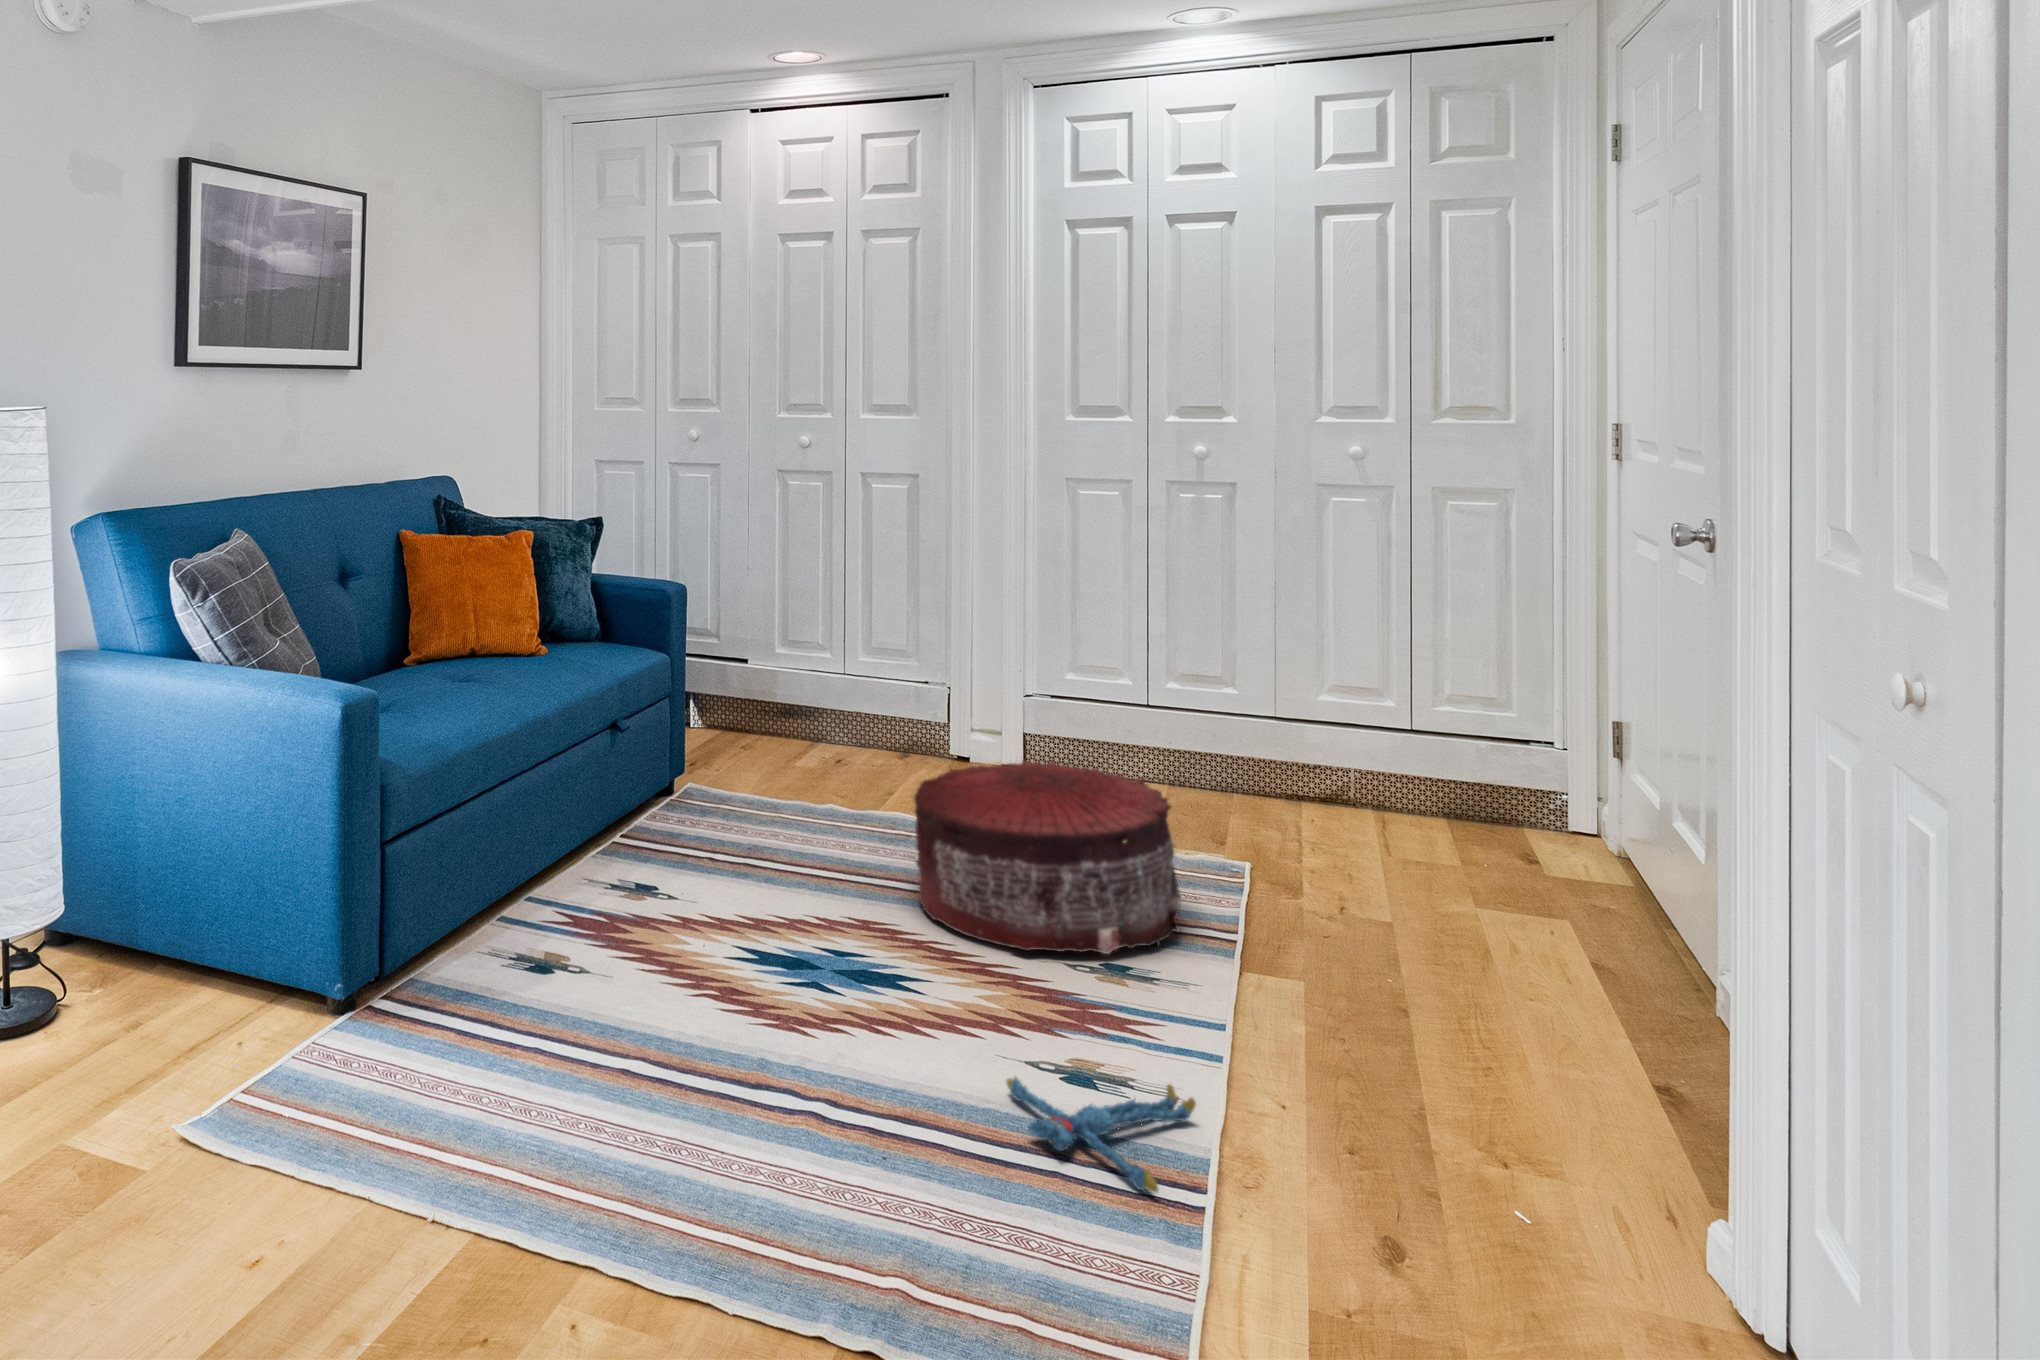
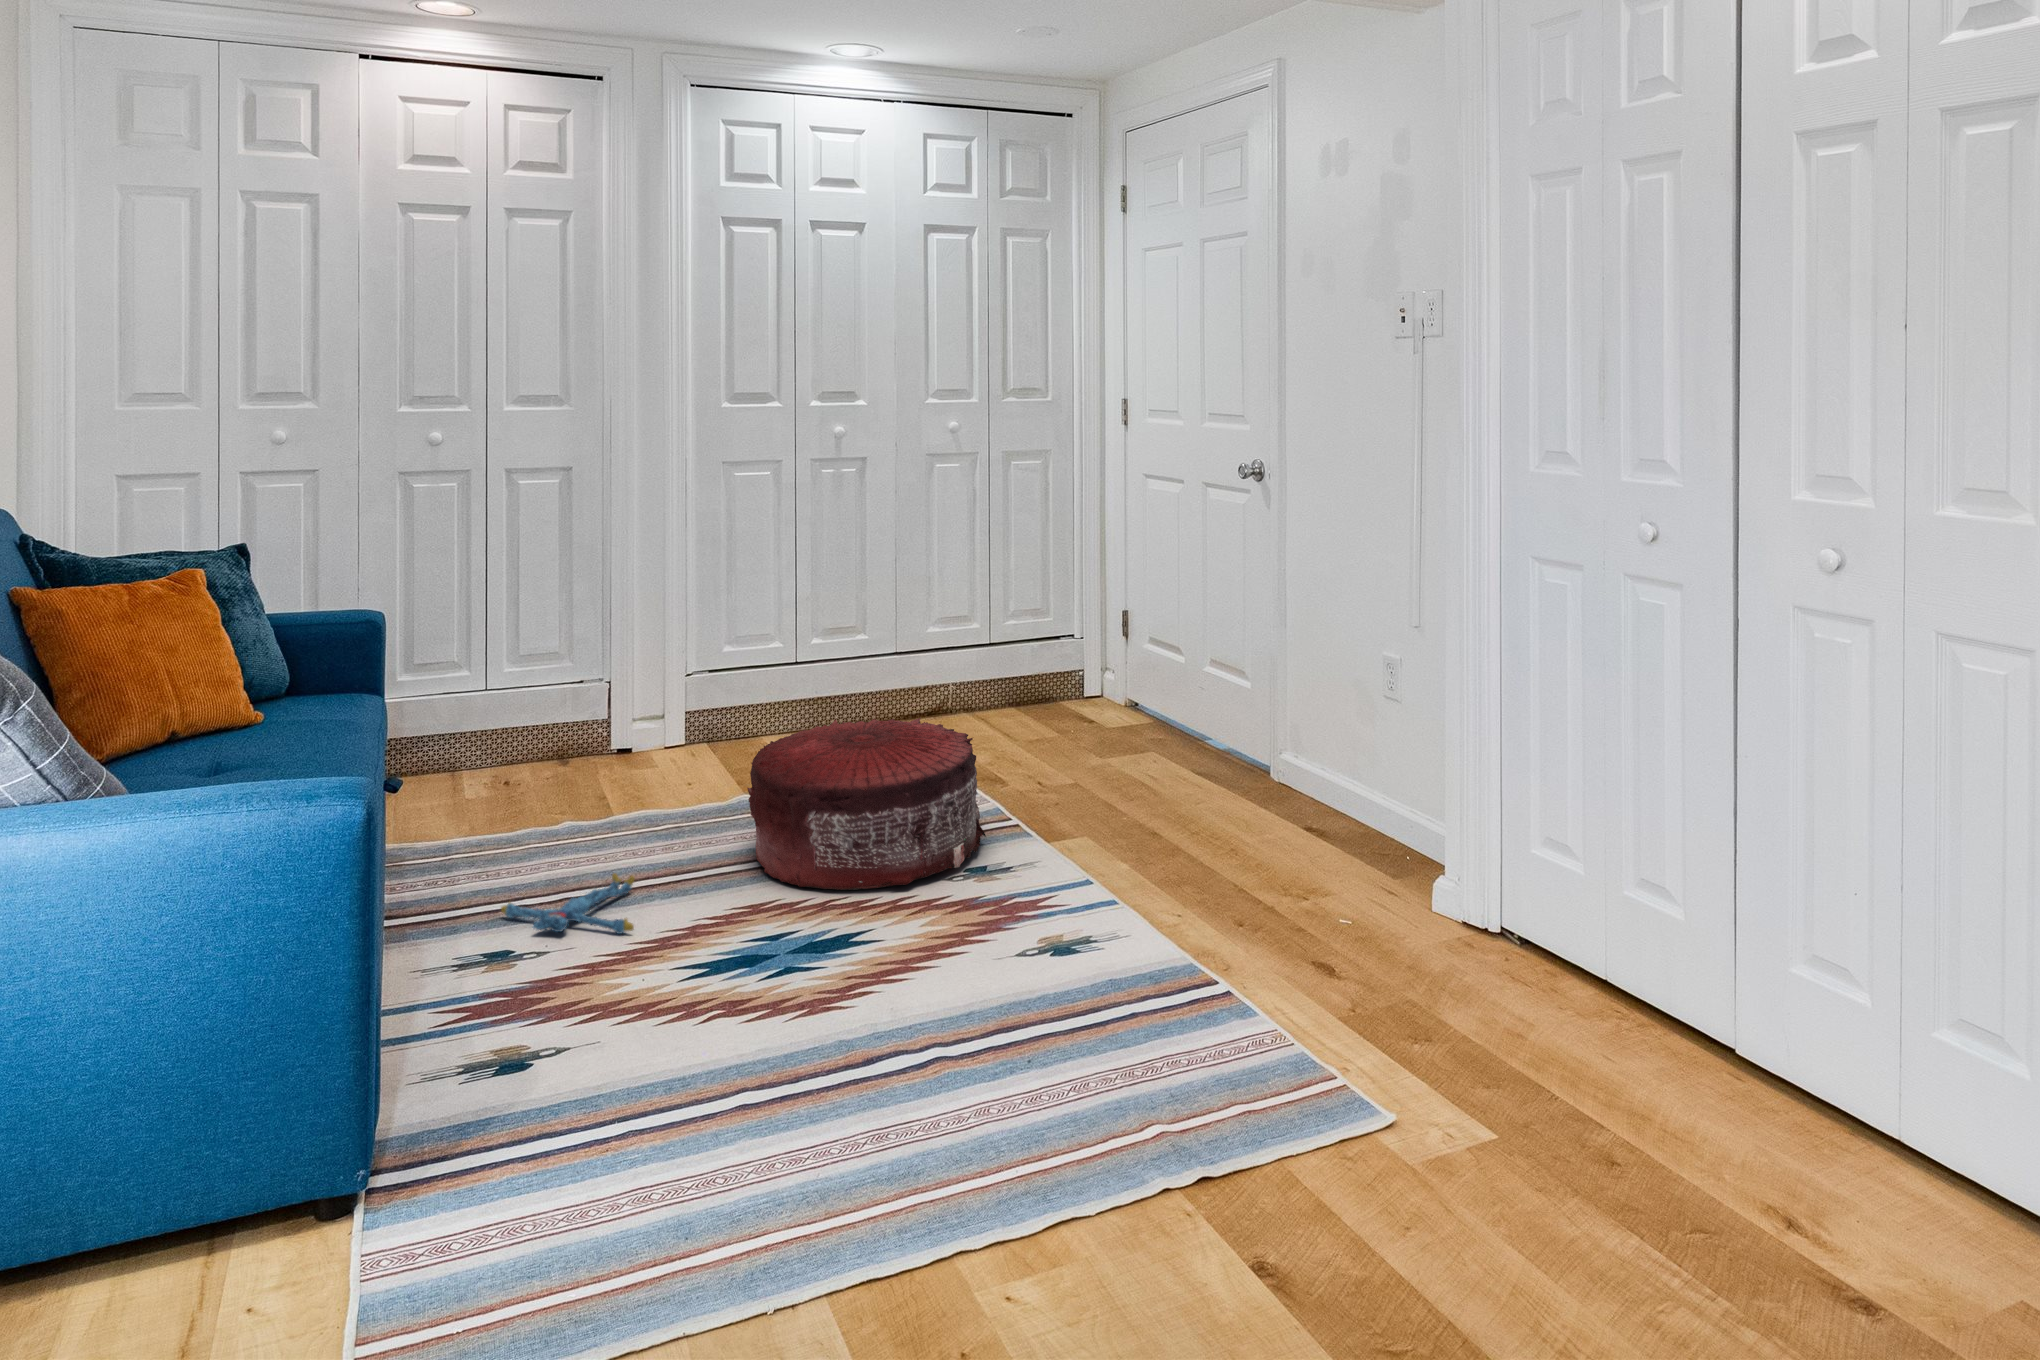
plush toy: present [1007,1077,1196,1192] -> present [501,873,635,934]

